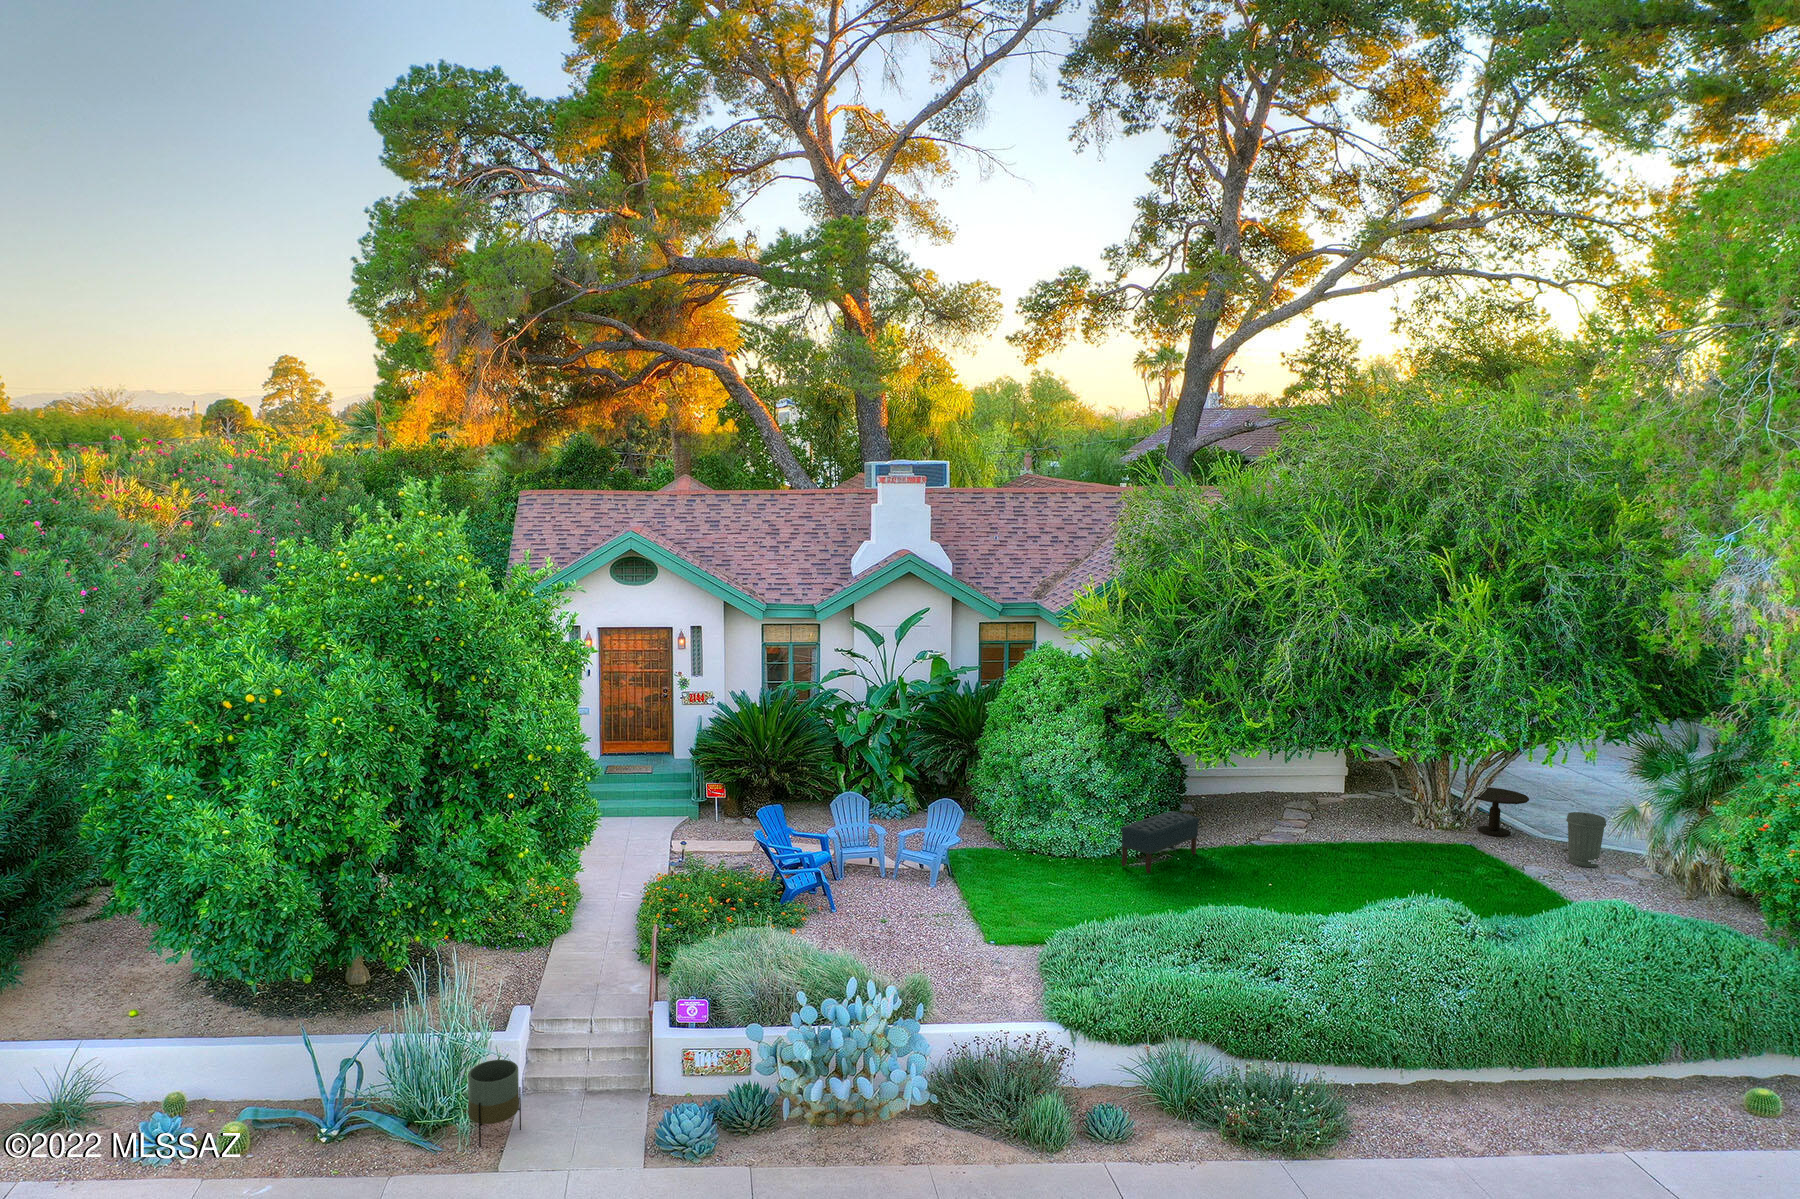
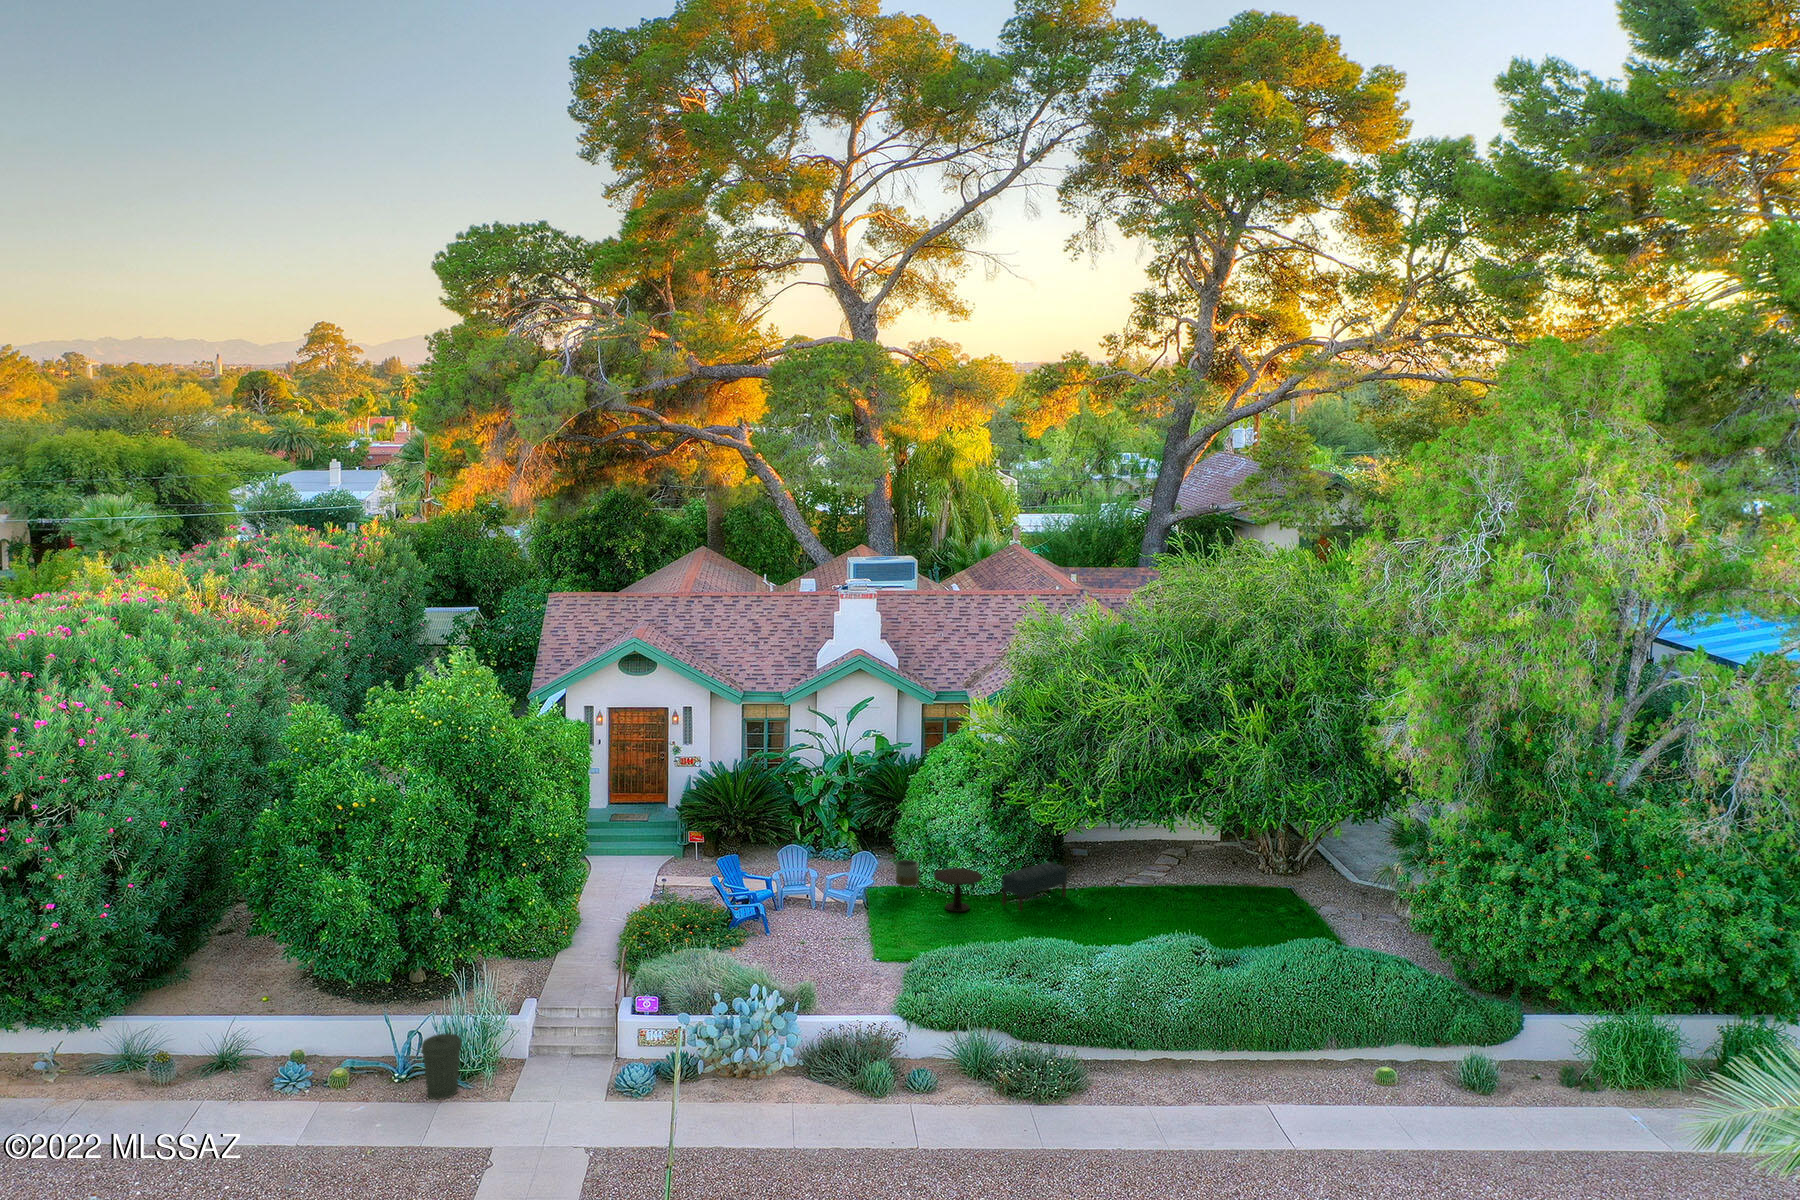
side table: present [1464,787,1529,836] -> present [934,868,983,912]
trash can: present [1566,812,1607,867] -> present [422,1033,462,1100]
planter: present [468,1060,521,1147] -> present [896,860,919,886]

